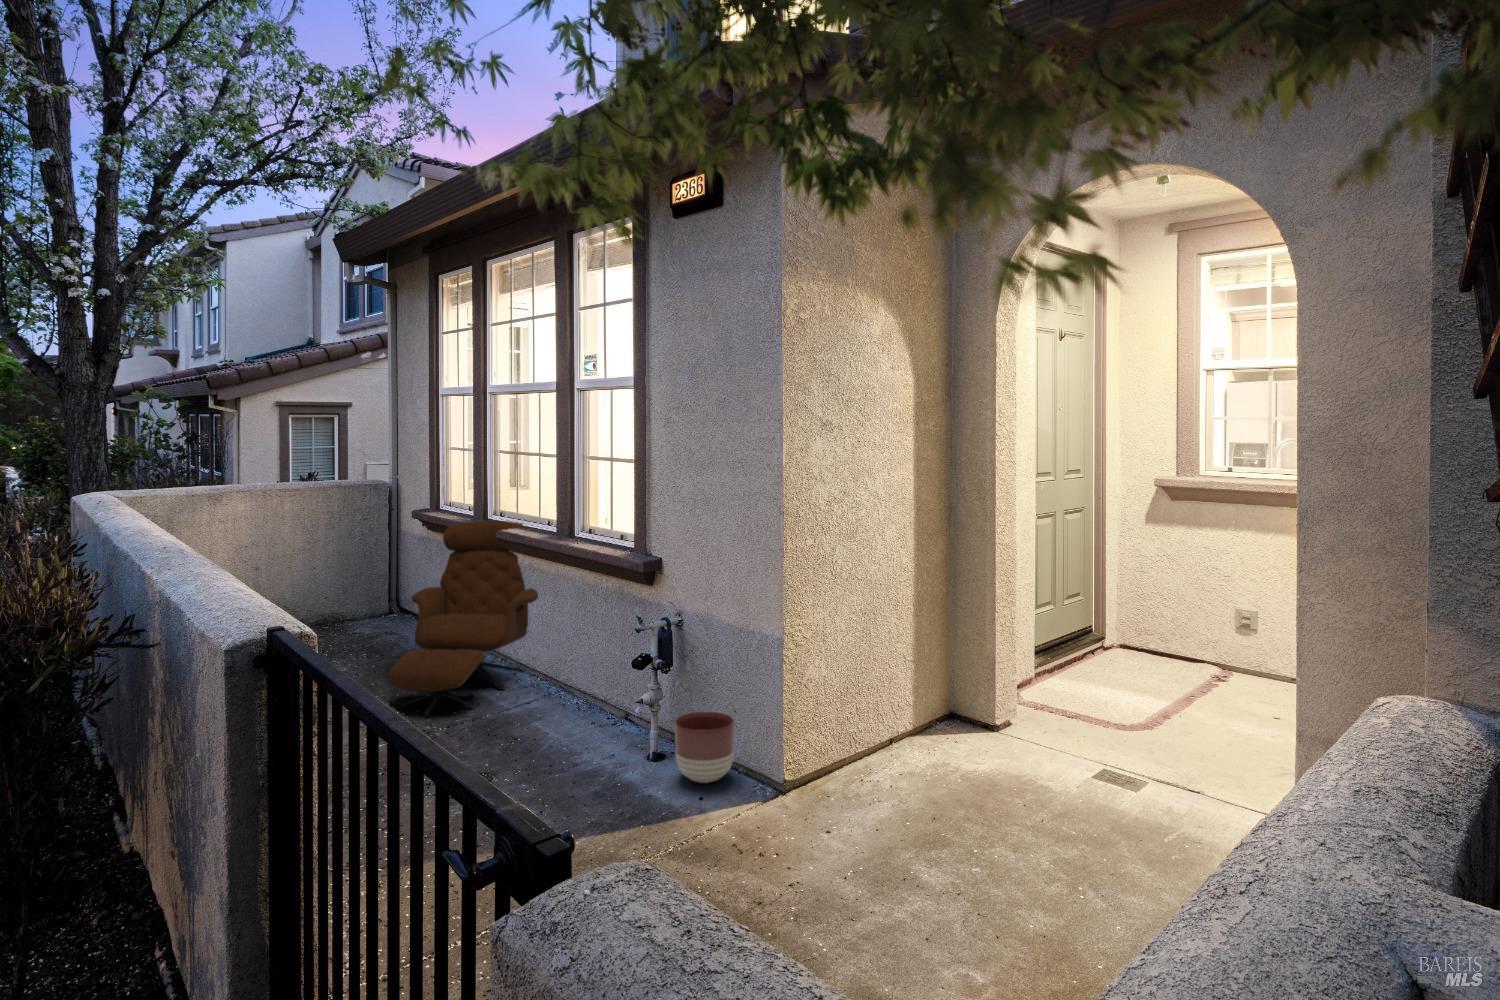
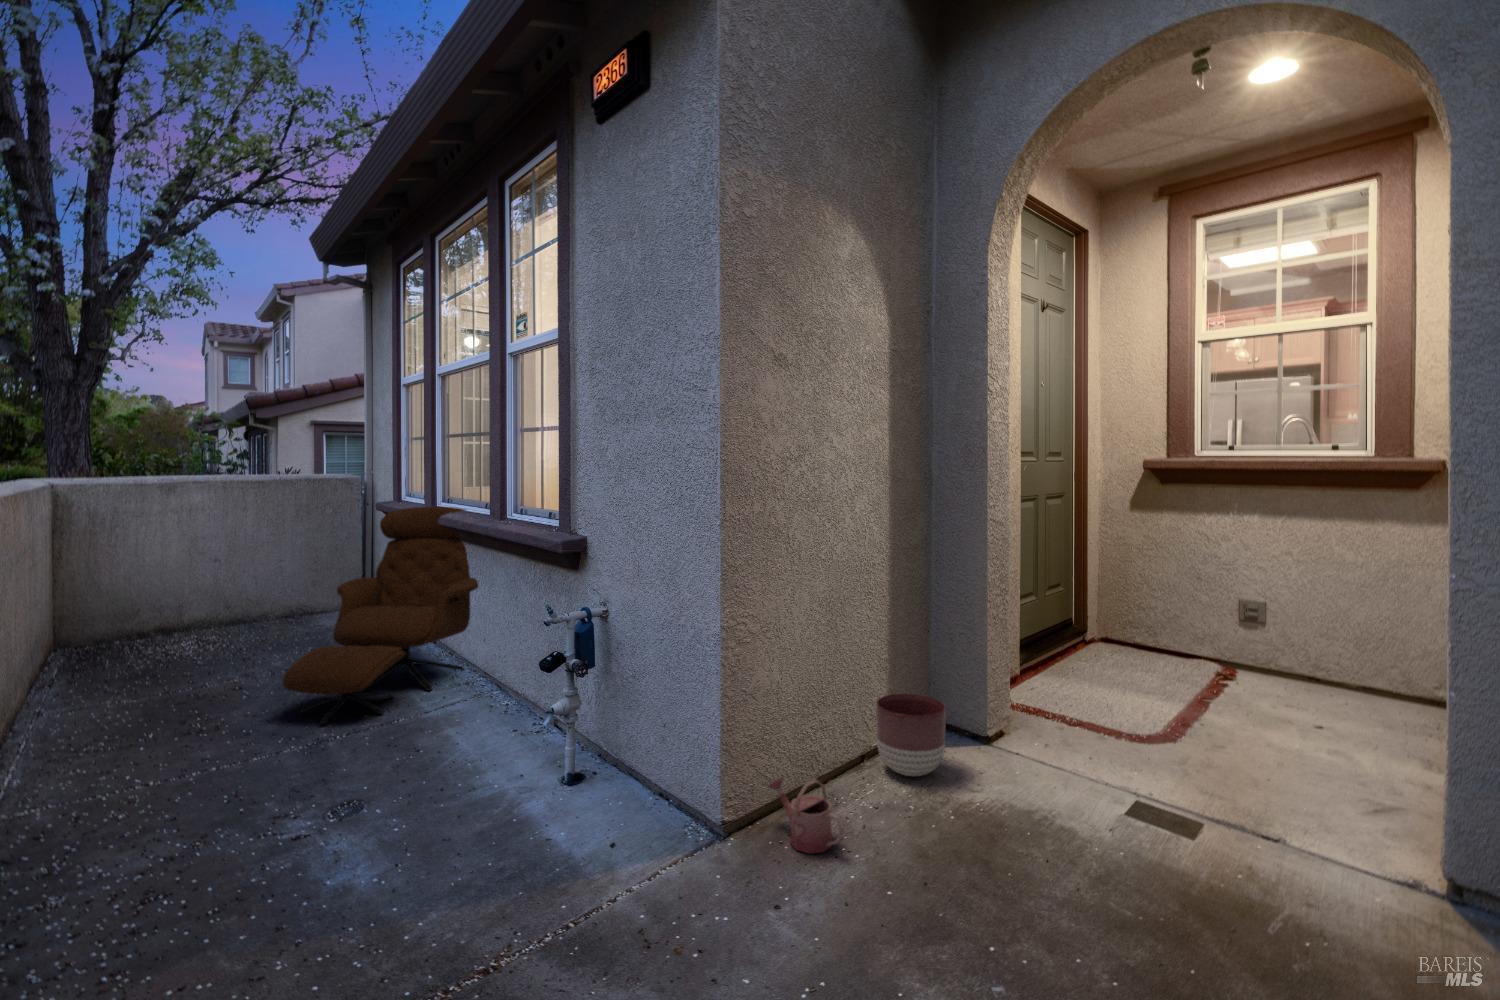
planter: present [675,712,734,783] -> present [876,693,946,776]
watering can: none [819,748,878,801] -> present [768,777,844,853]

